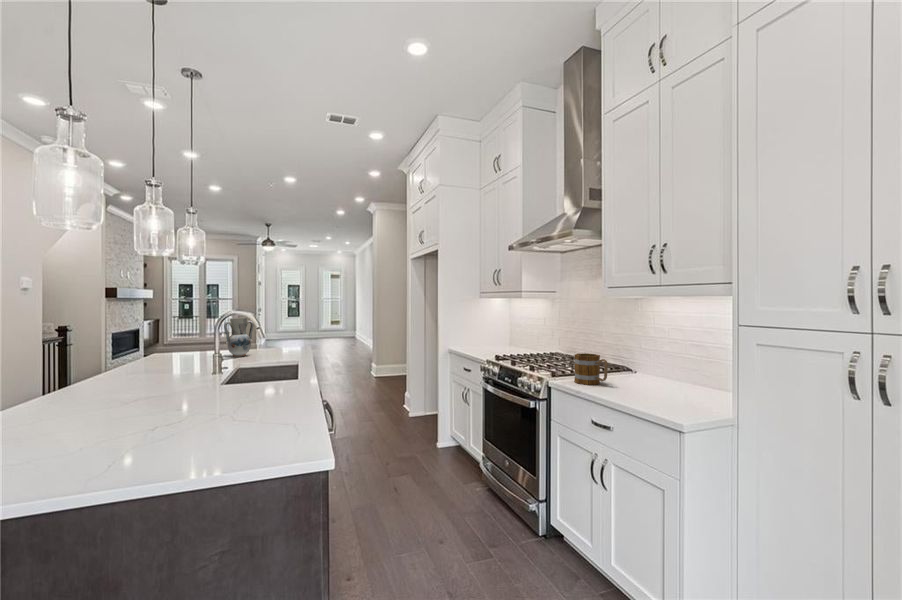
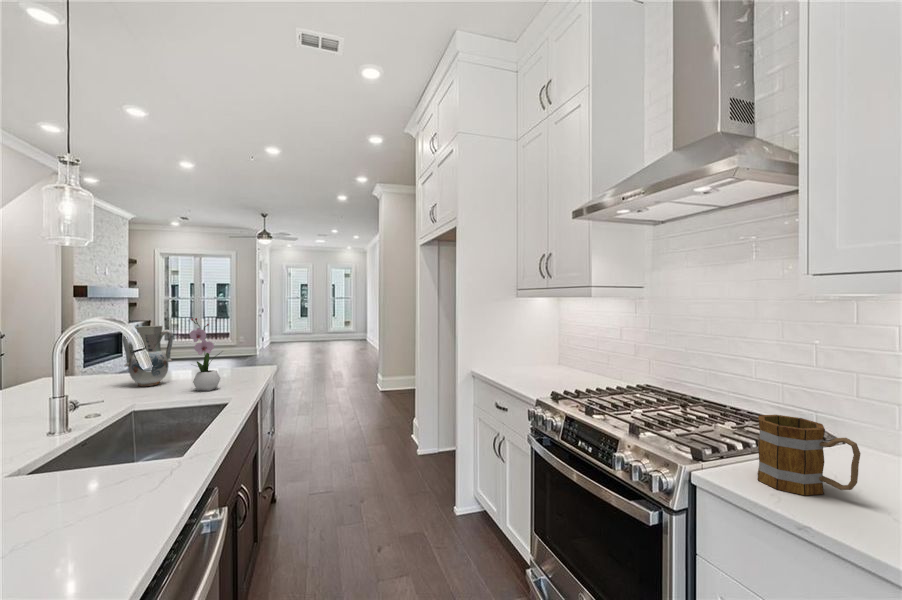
flower arrangement: none [271,312,289,358] -> present [190,318,220,391]

